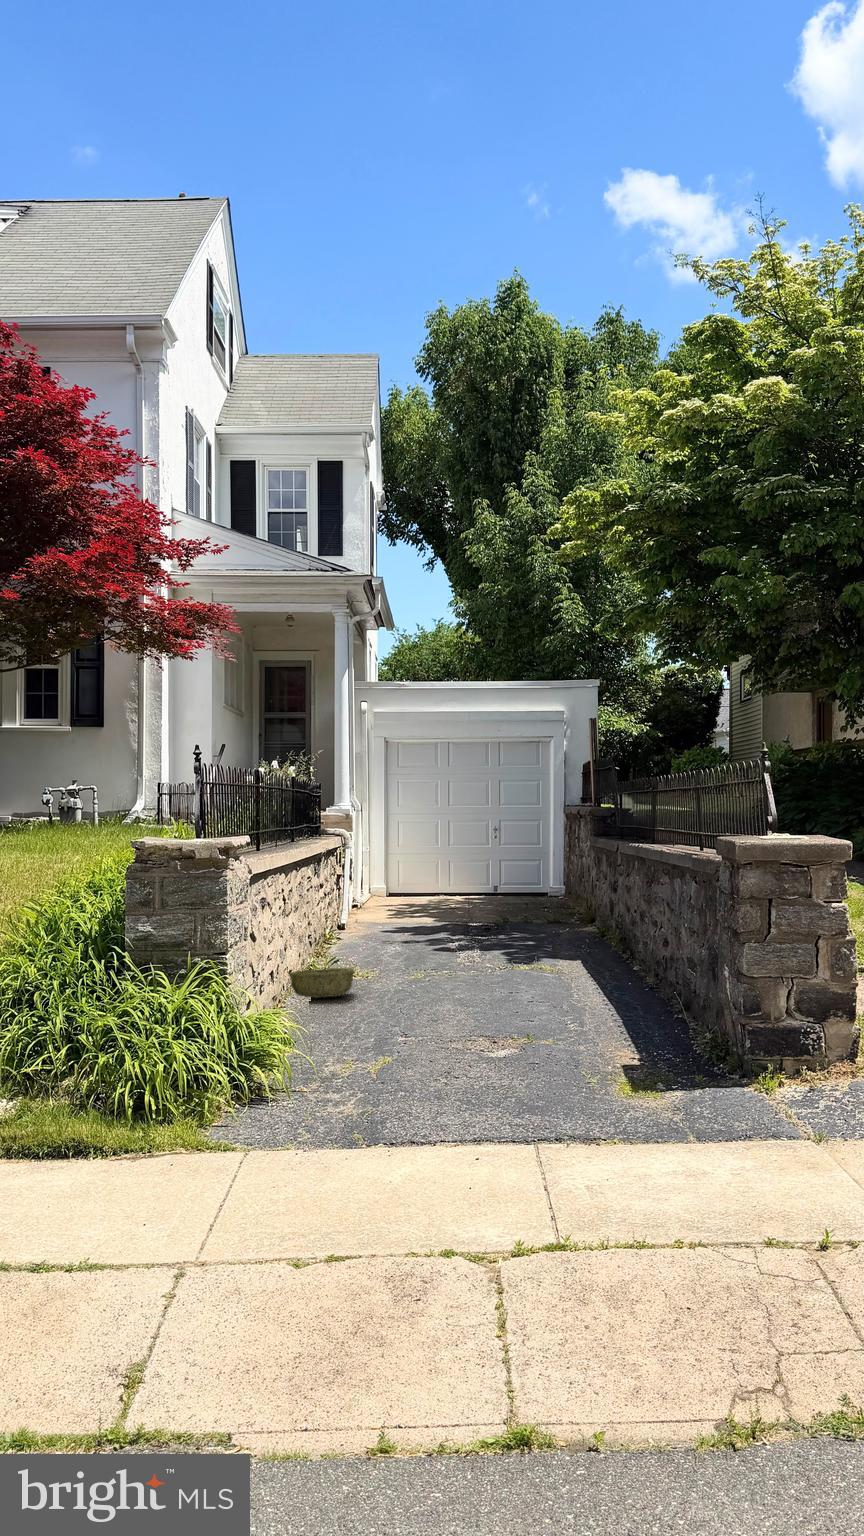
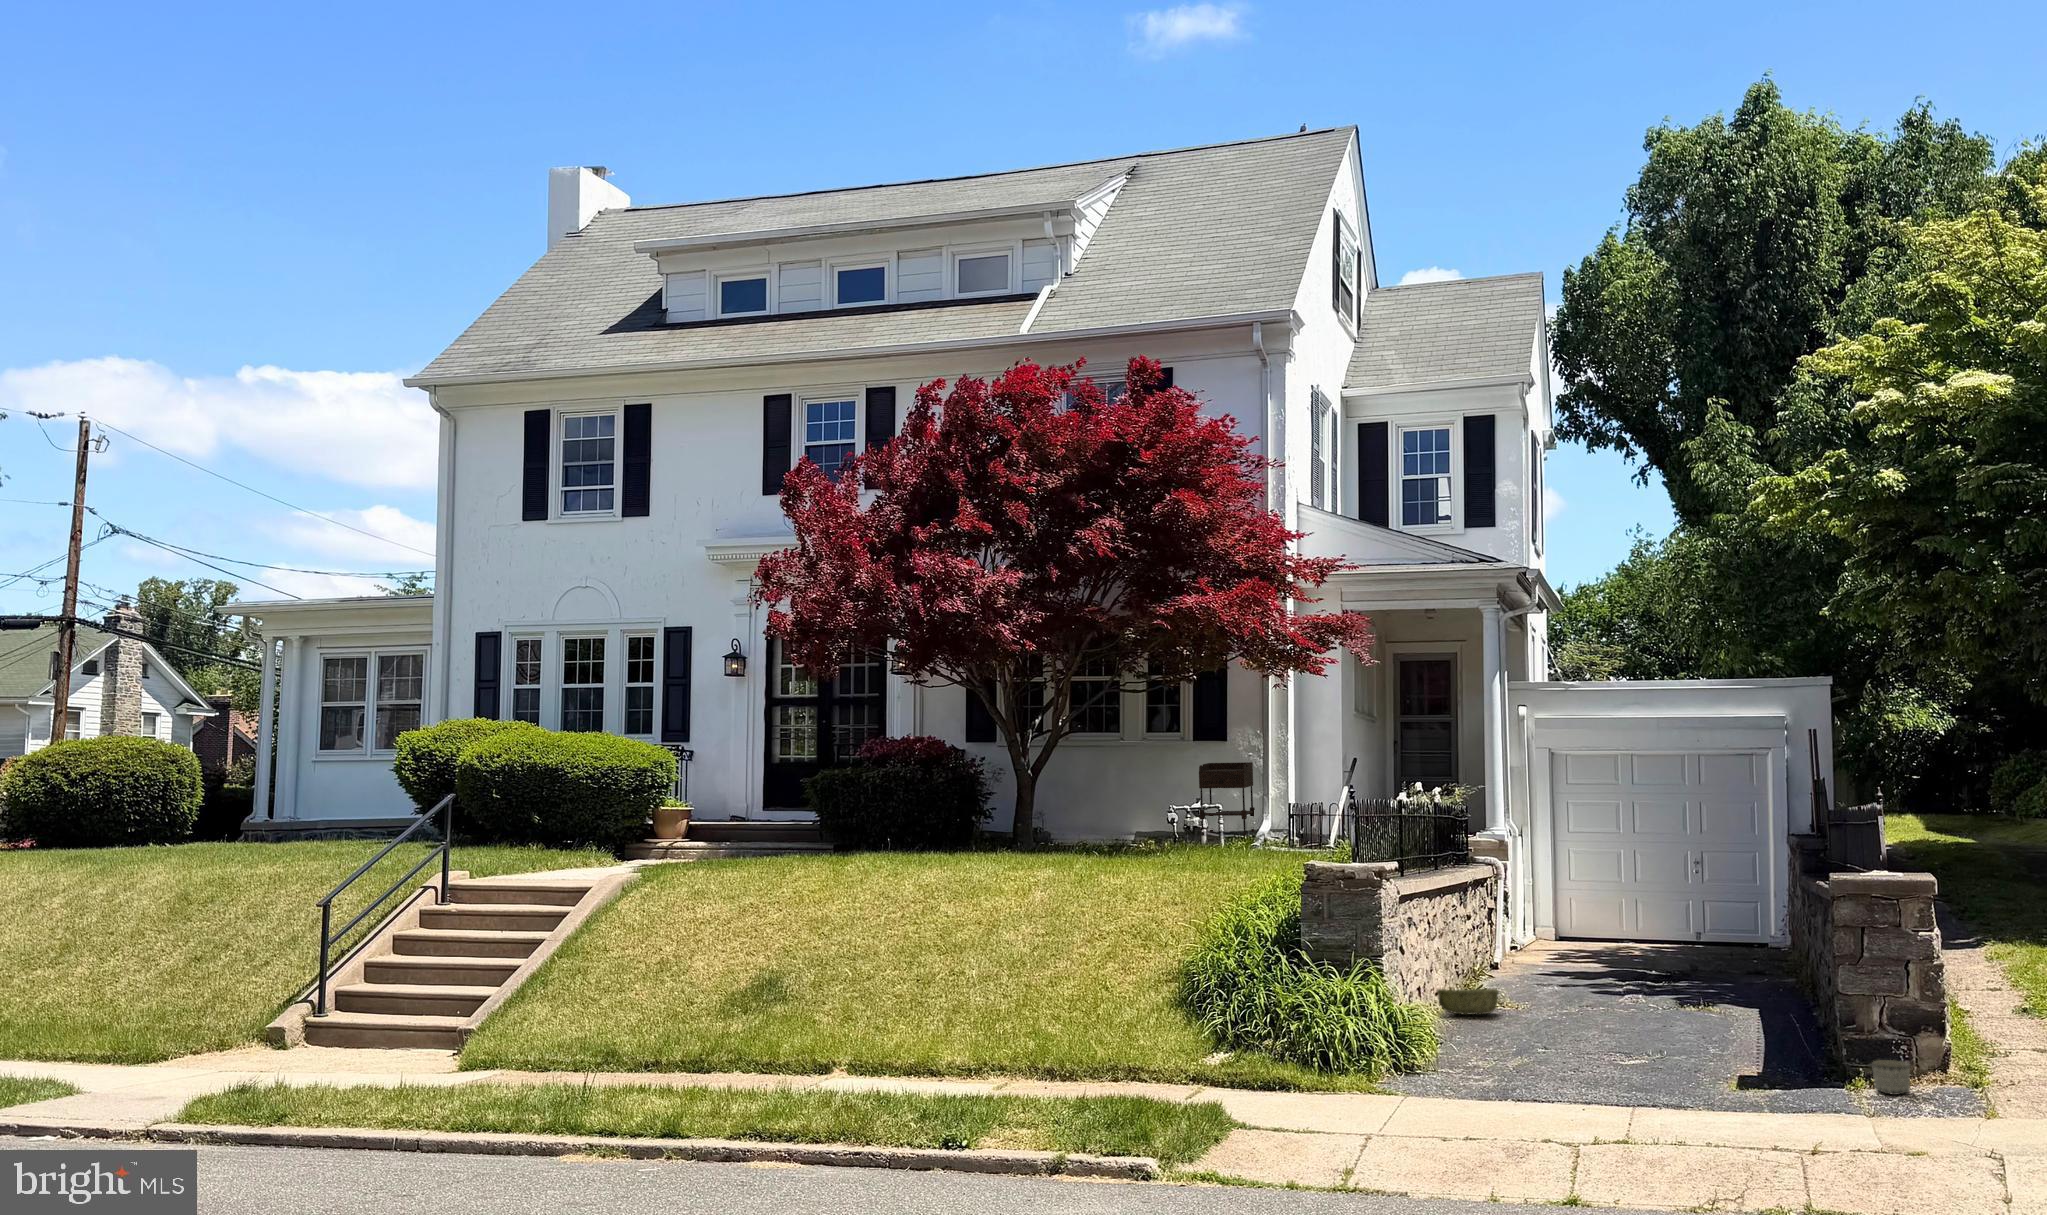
side table: none [73,746,128,813] -> present [1199,762,1255,835]
planter: none [785,1052,826,1094] -> present [1872,1060,1910,1095]

